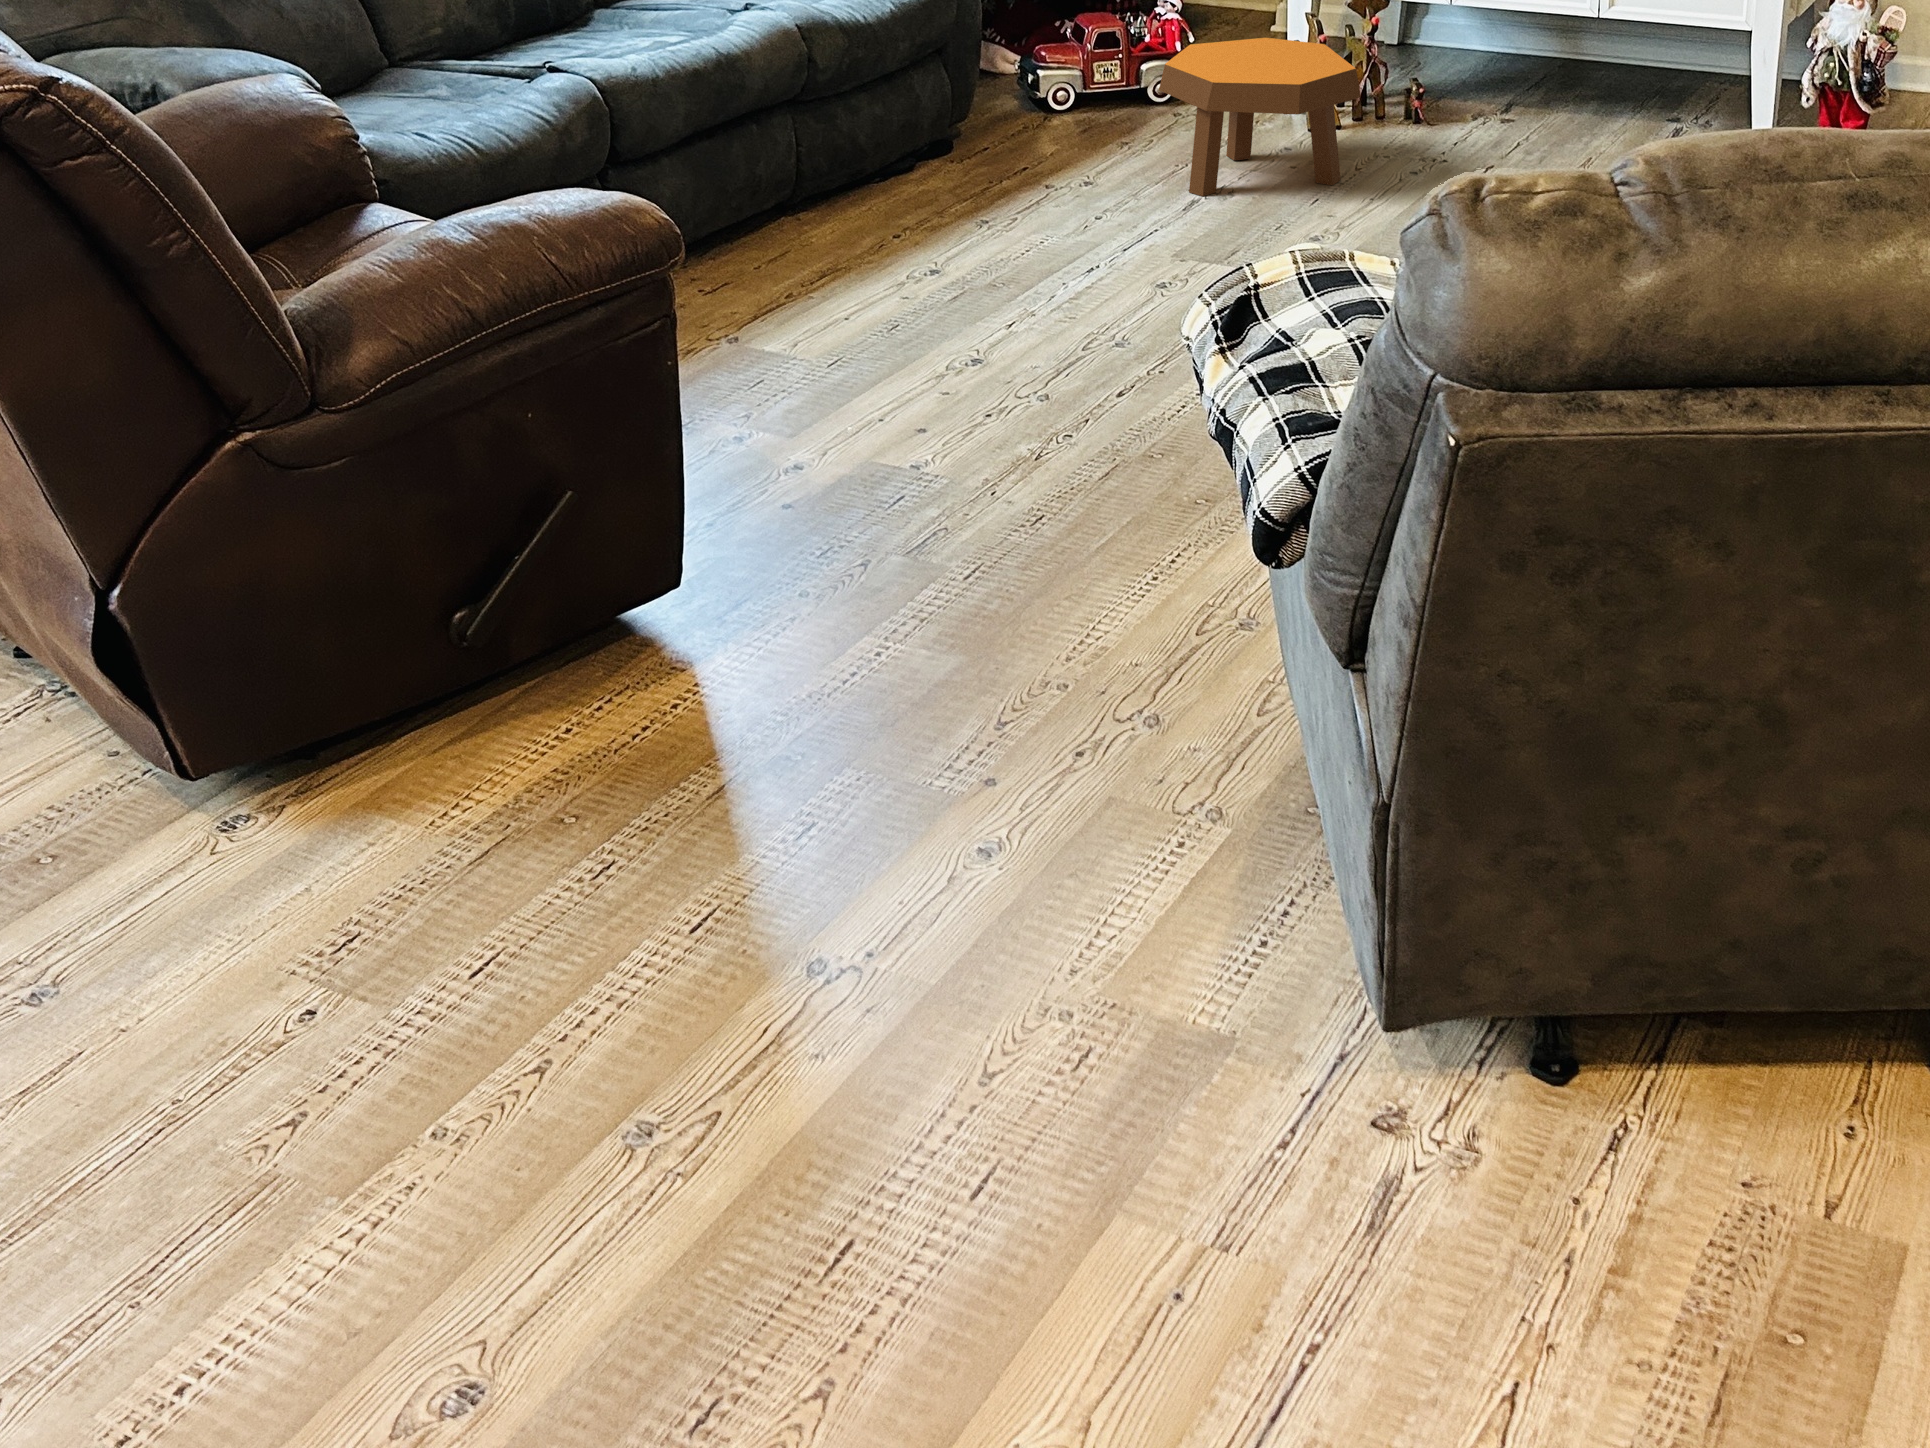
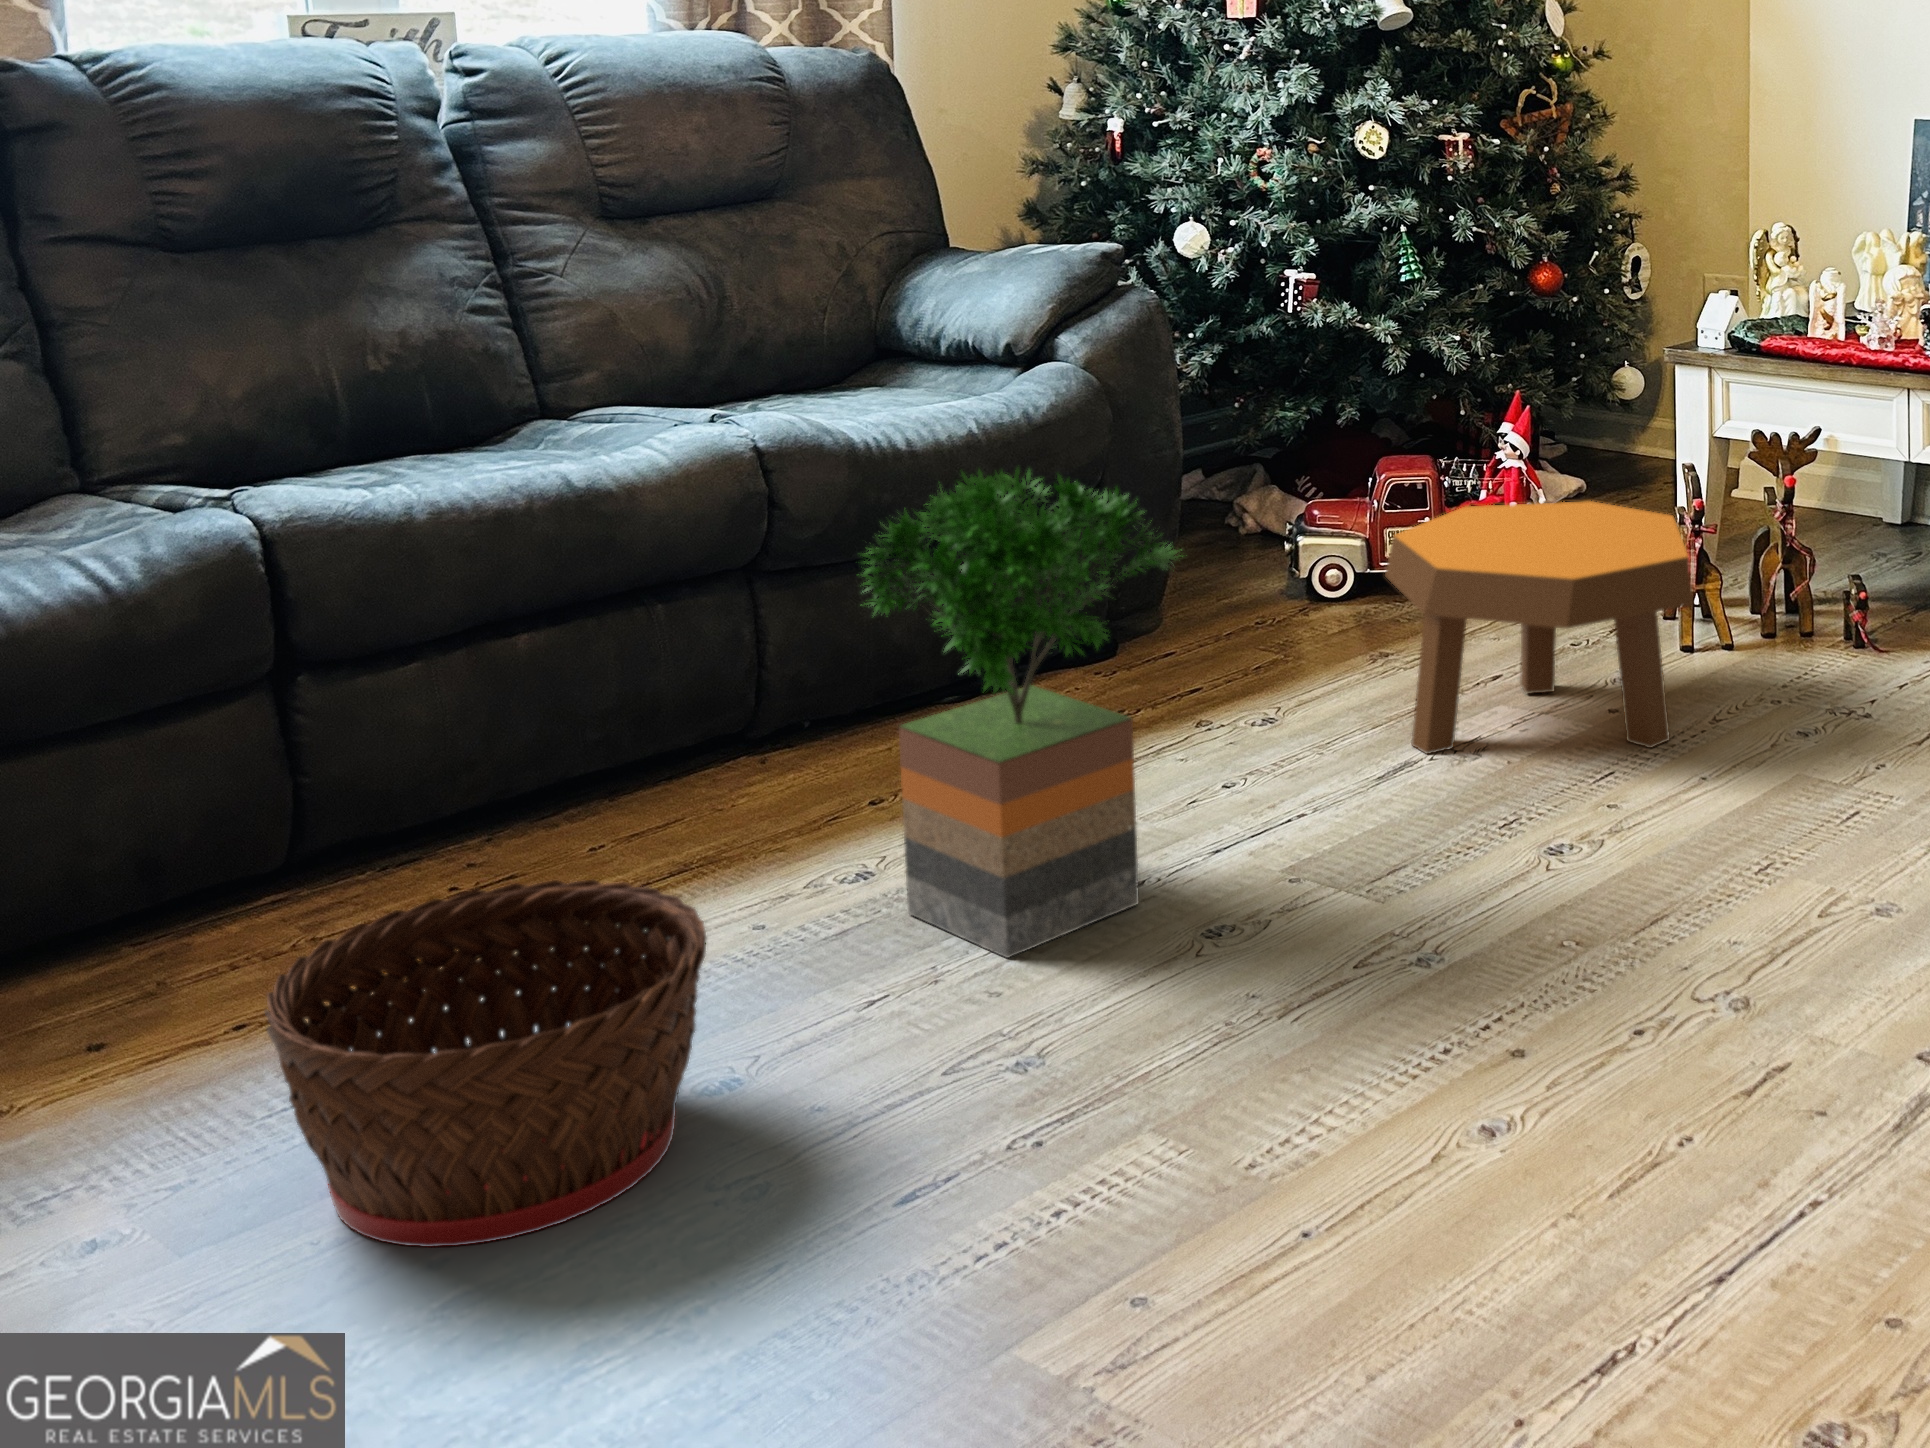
potted tree: none [972,30,1142,306] -> present [861,469,1183,958]
basket: none [797,264,1006,433] -> present [265,880,706,1247]

